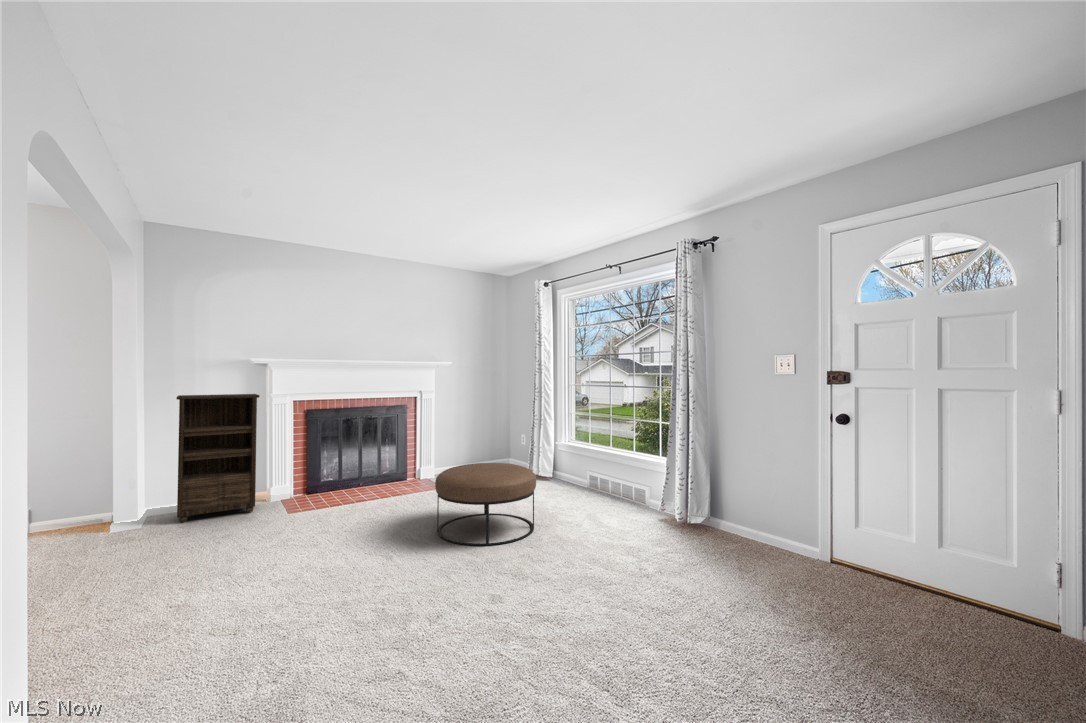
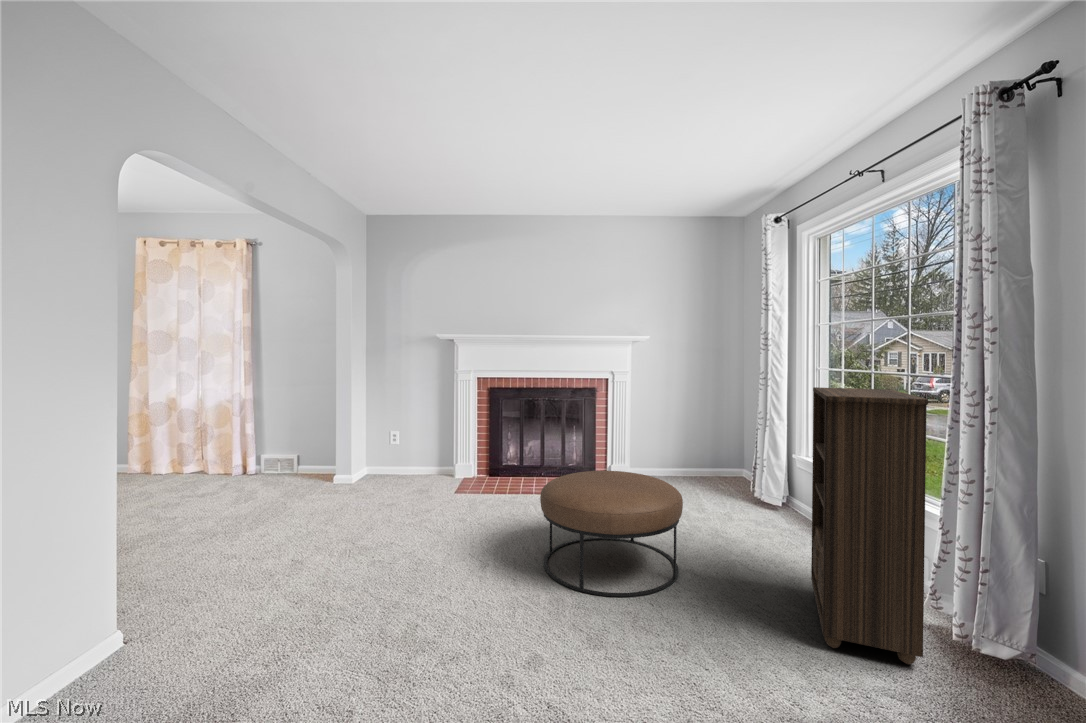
bookshelf: present [177,394,259,522] -> present [811,387,928,664]

